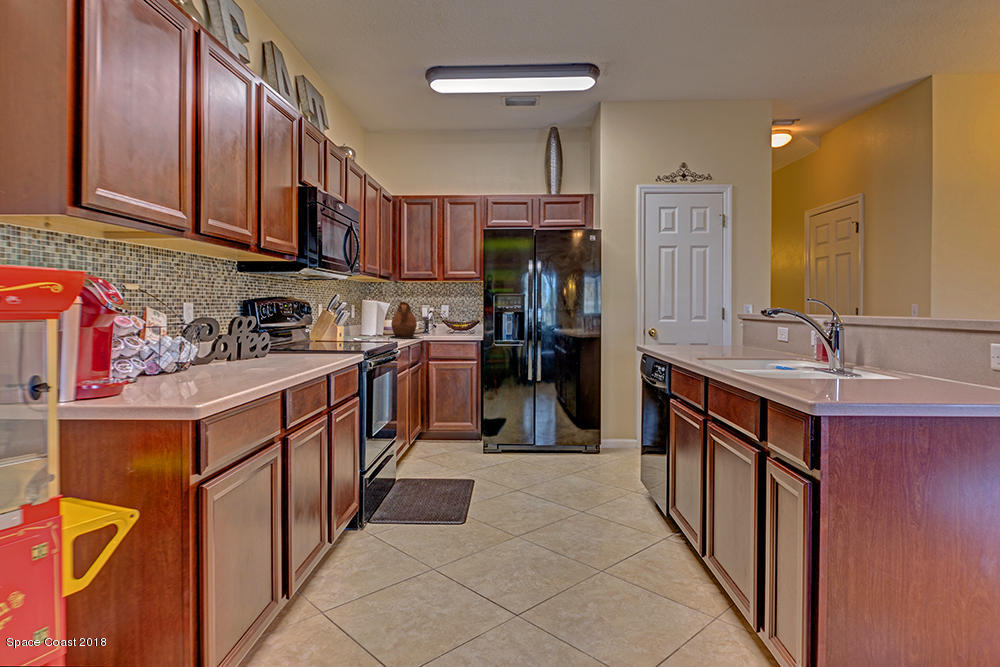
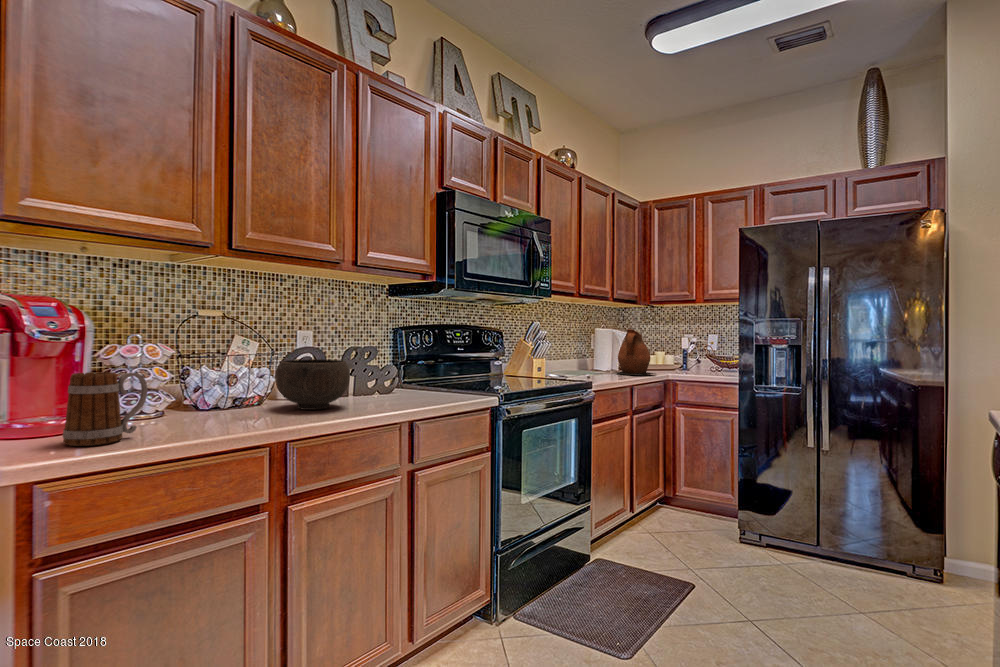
bowl: none [228,327,287,365] -> present [277,359,350,410]
mug: none [175,335,216,388] -> present [63,372,148,446]

